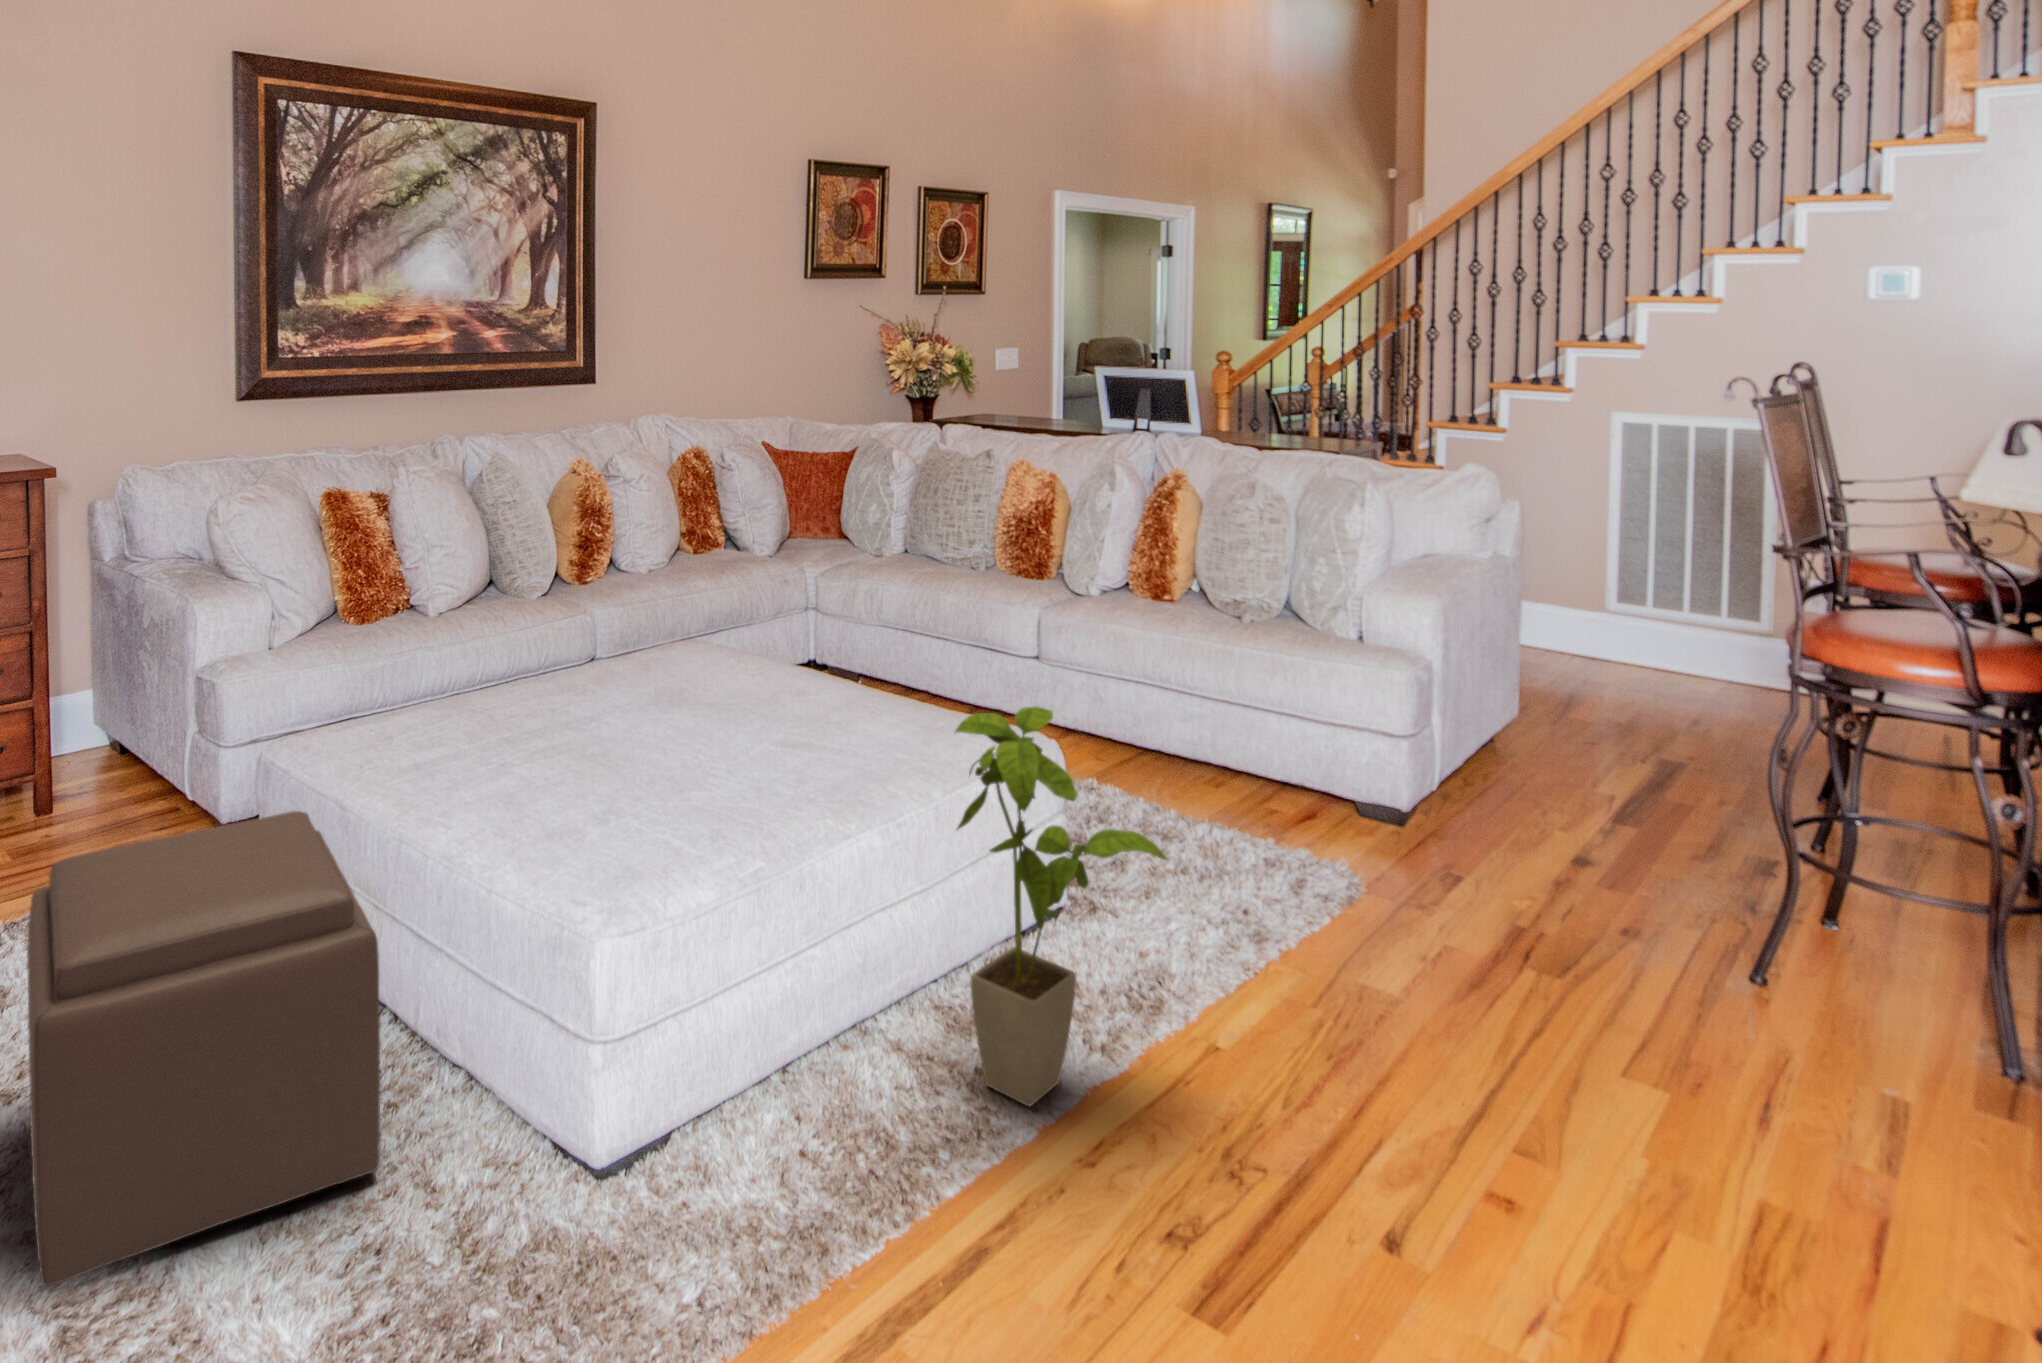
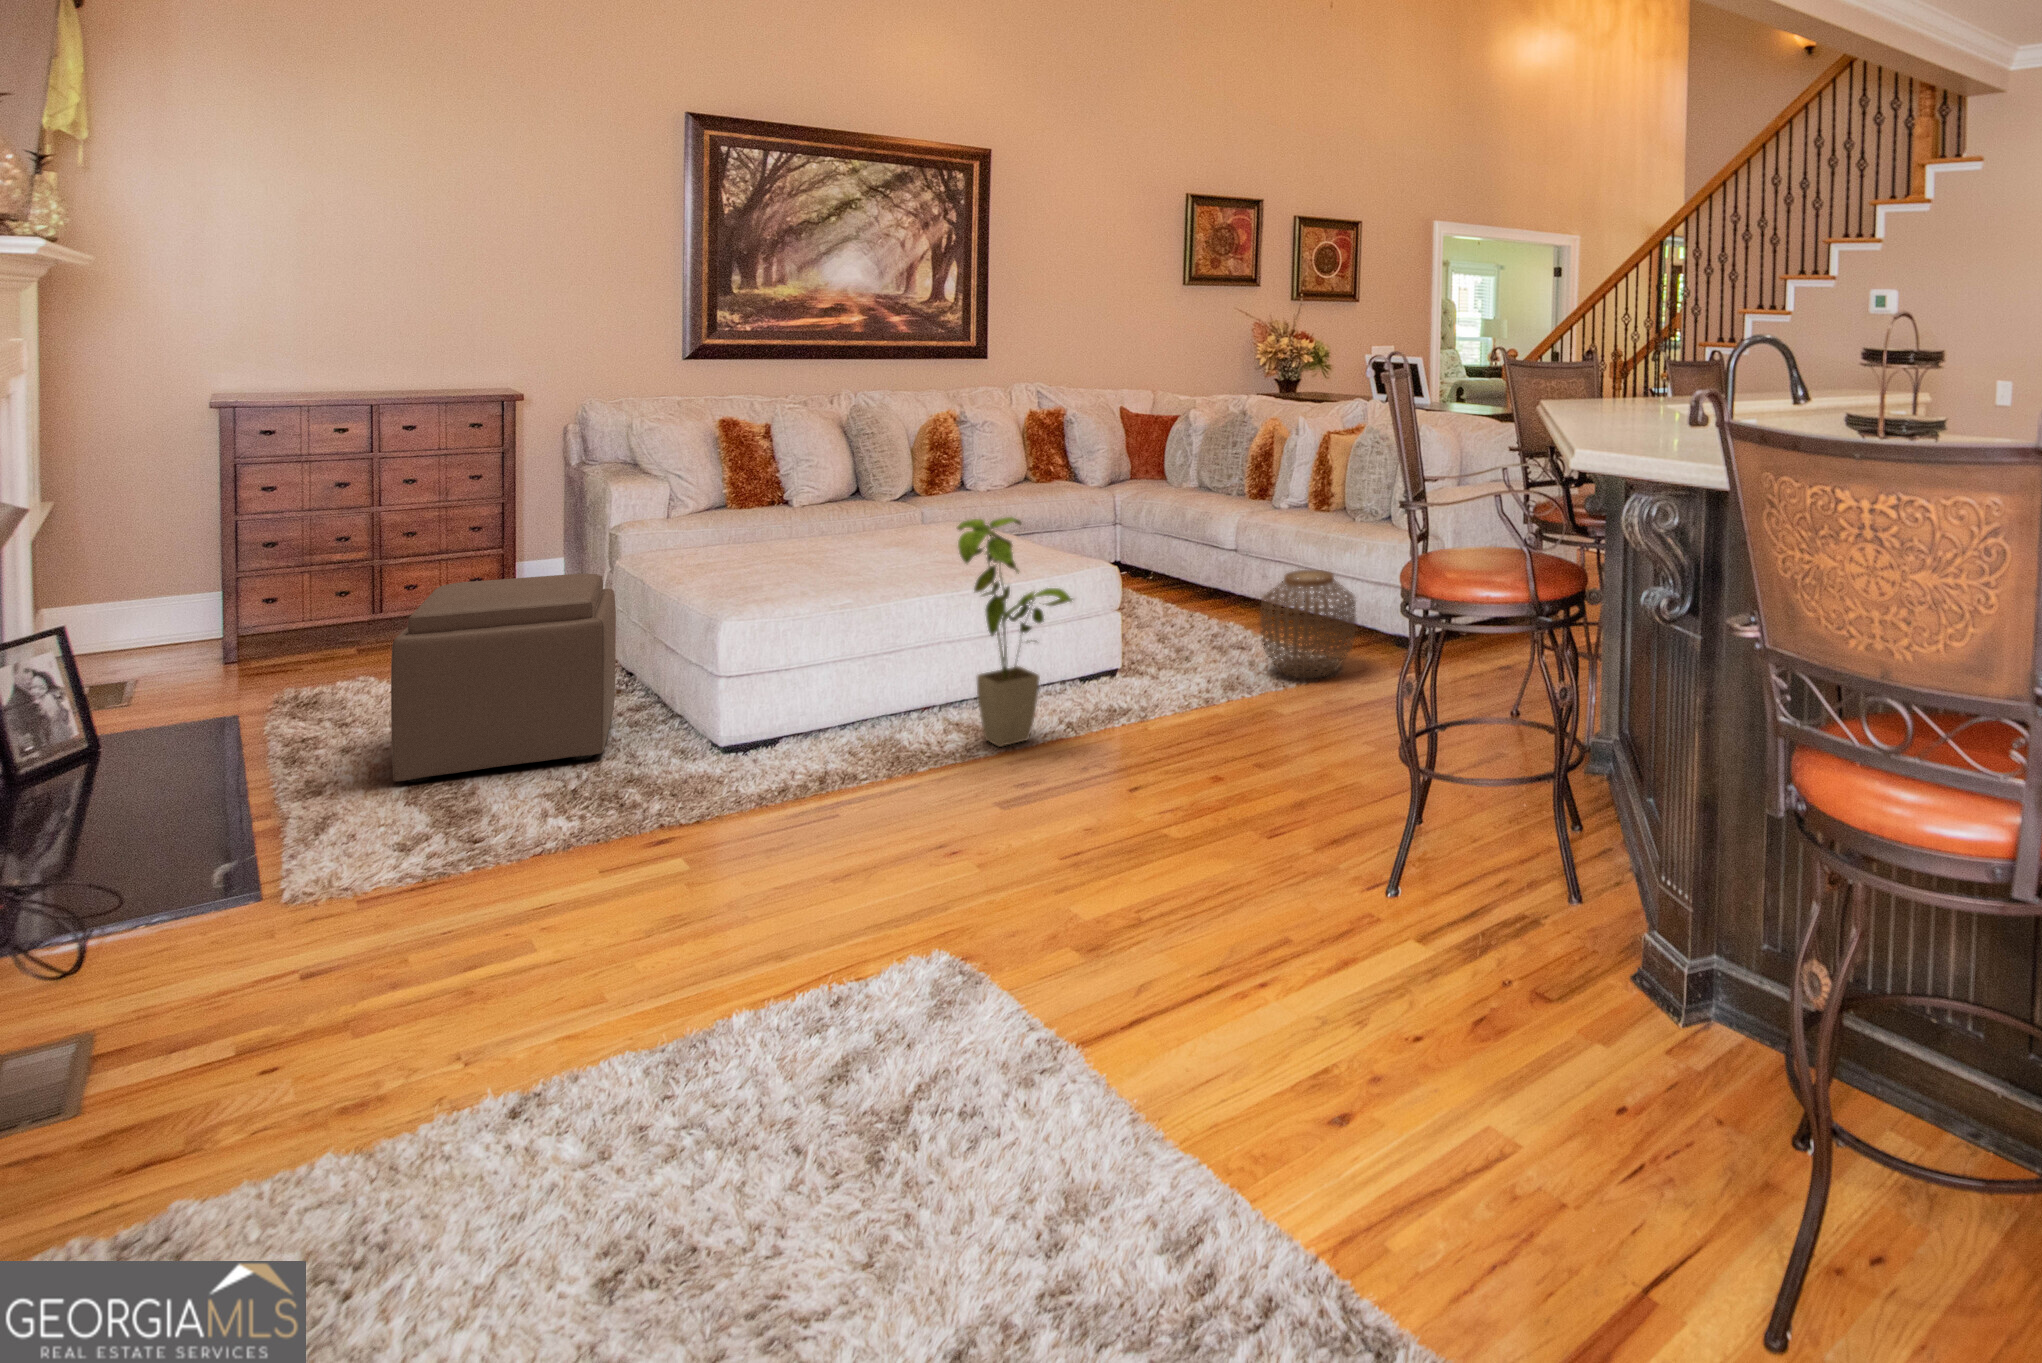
woven basket: none [1214,715,1366,891] -> present [1260,570,1355,678]

